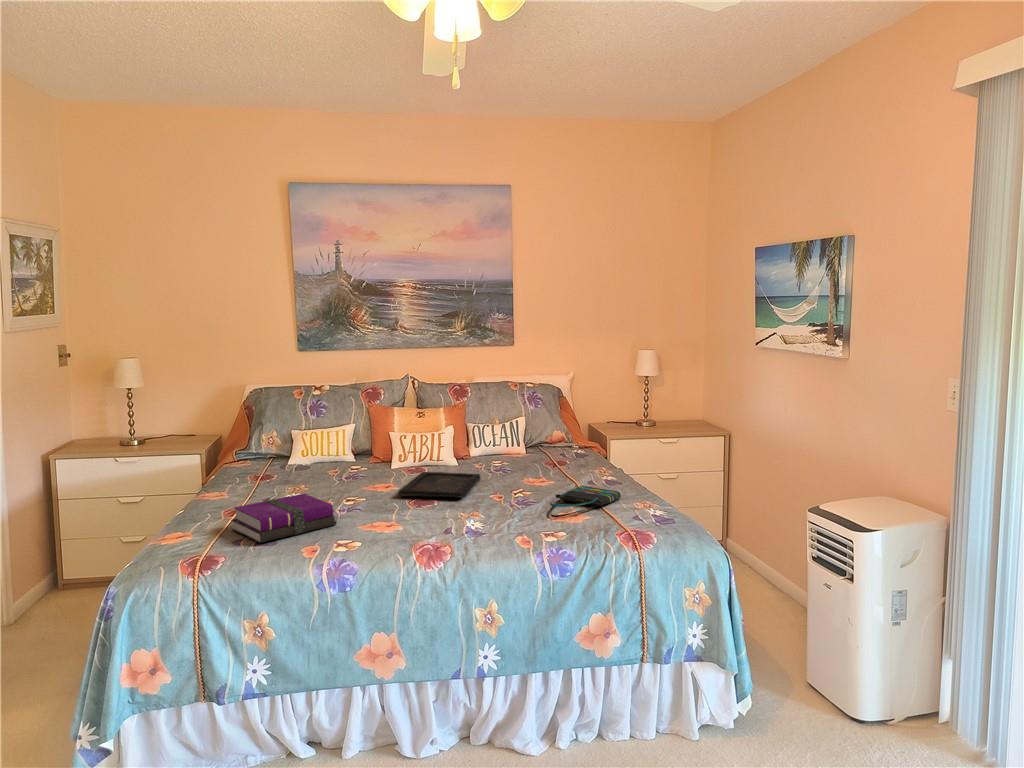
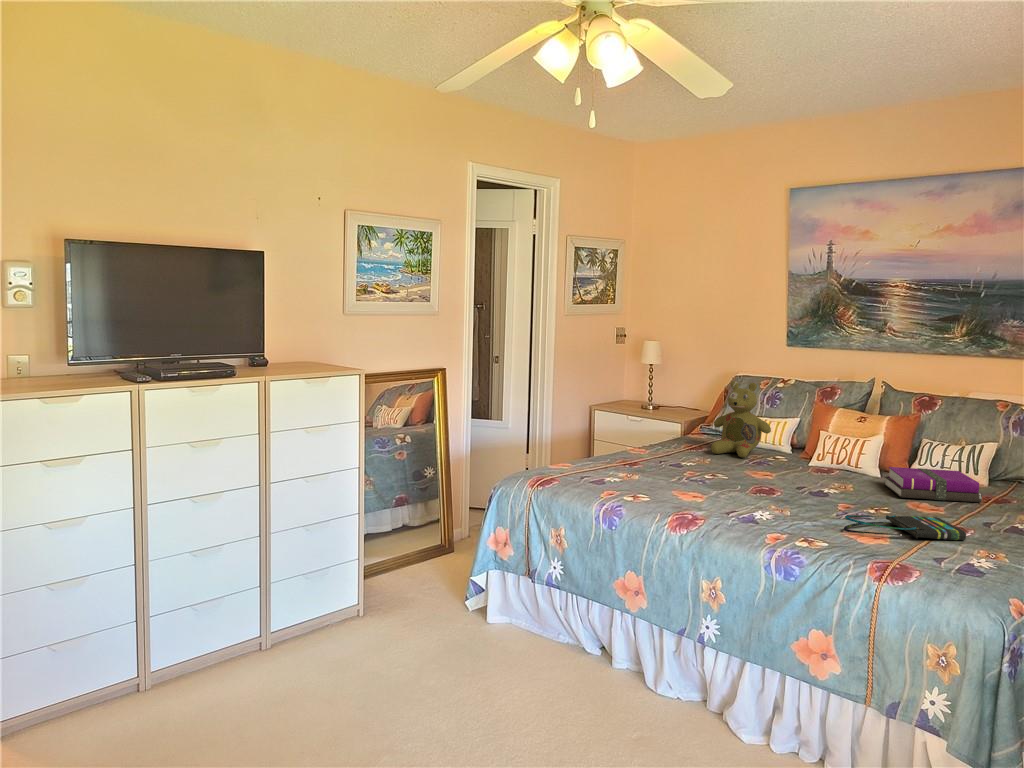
stuffed bear: none [286,393,352,477] -> present [711,381,771,458]
tray: present [398,472,481,497] -> none [749,470,857,495]
notebook: present [231,494,337,543] -> present [885,467,982,502]

